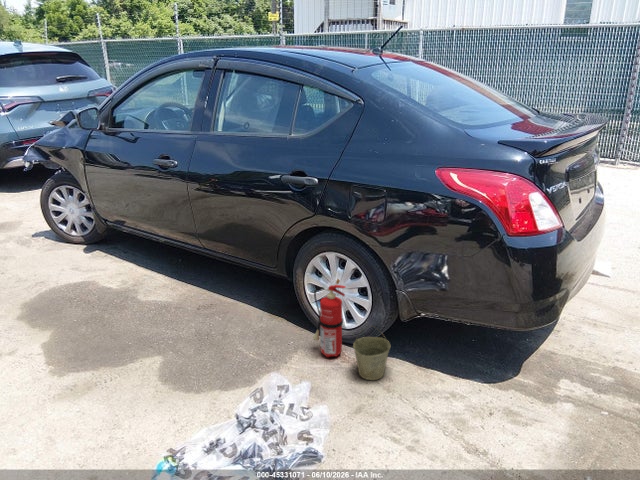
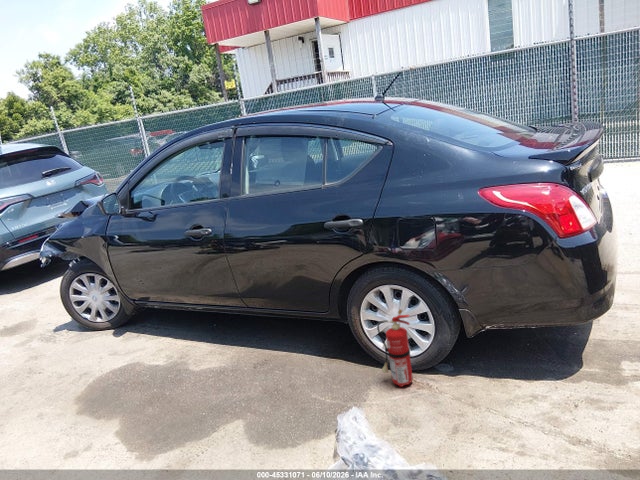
bucket: present [353,337,390,380] -> none [428,347,464,400]

